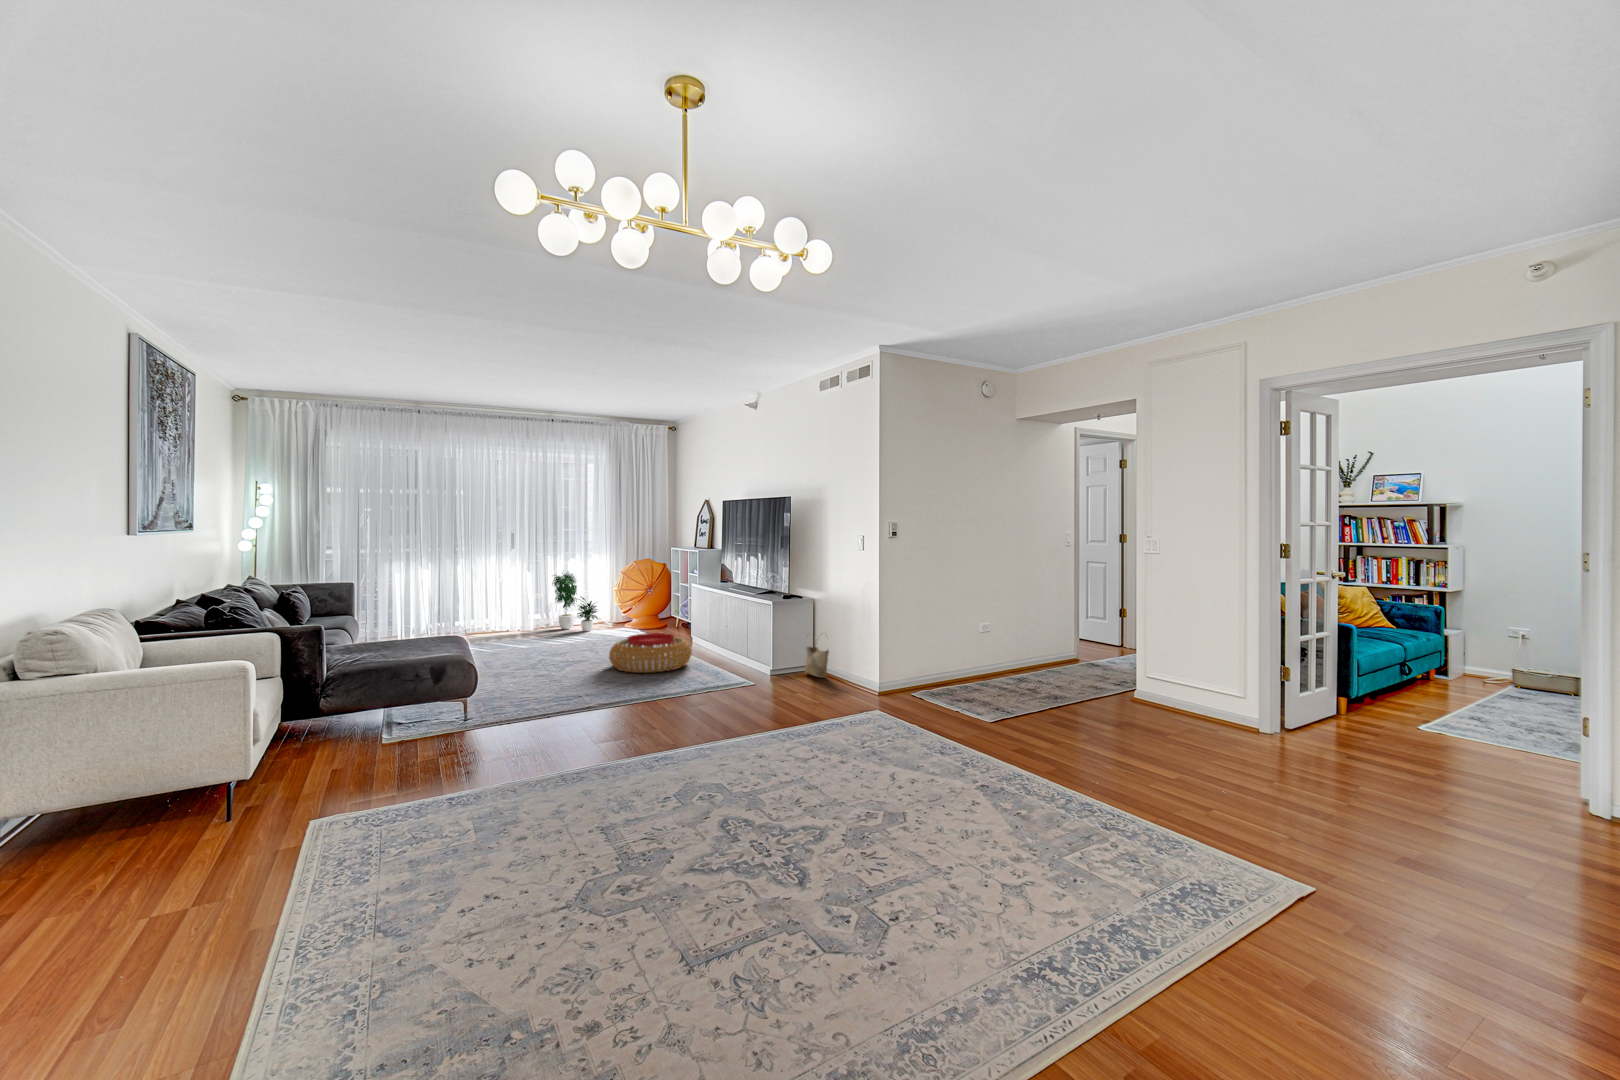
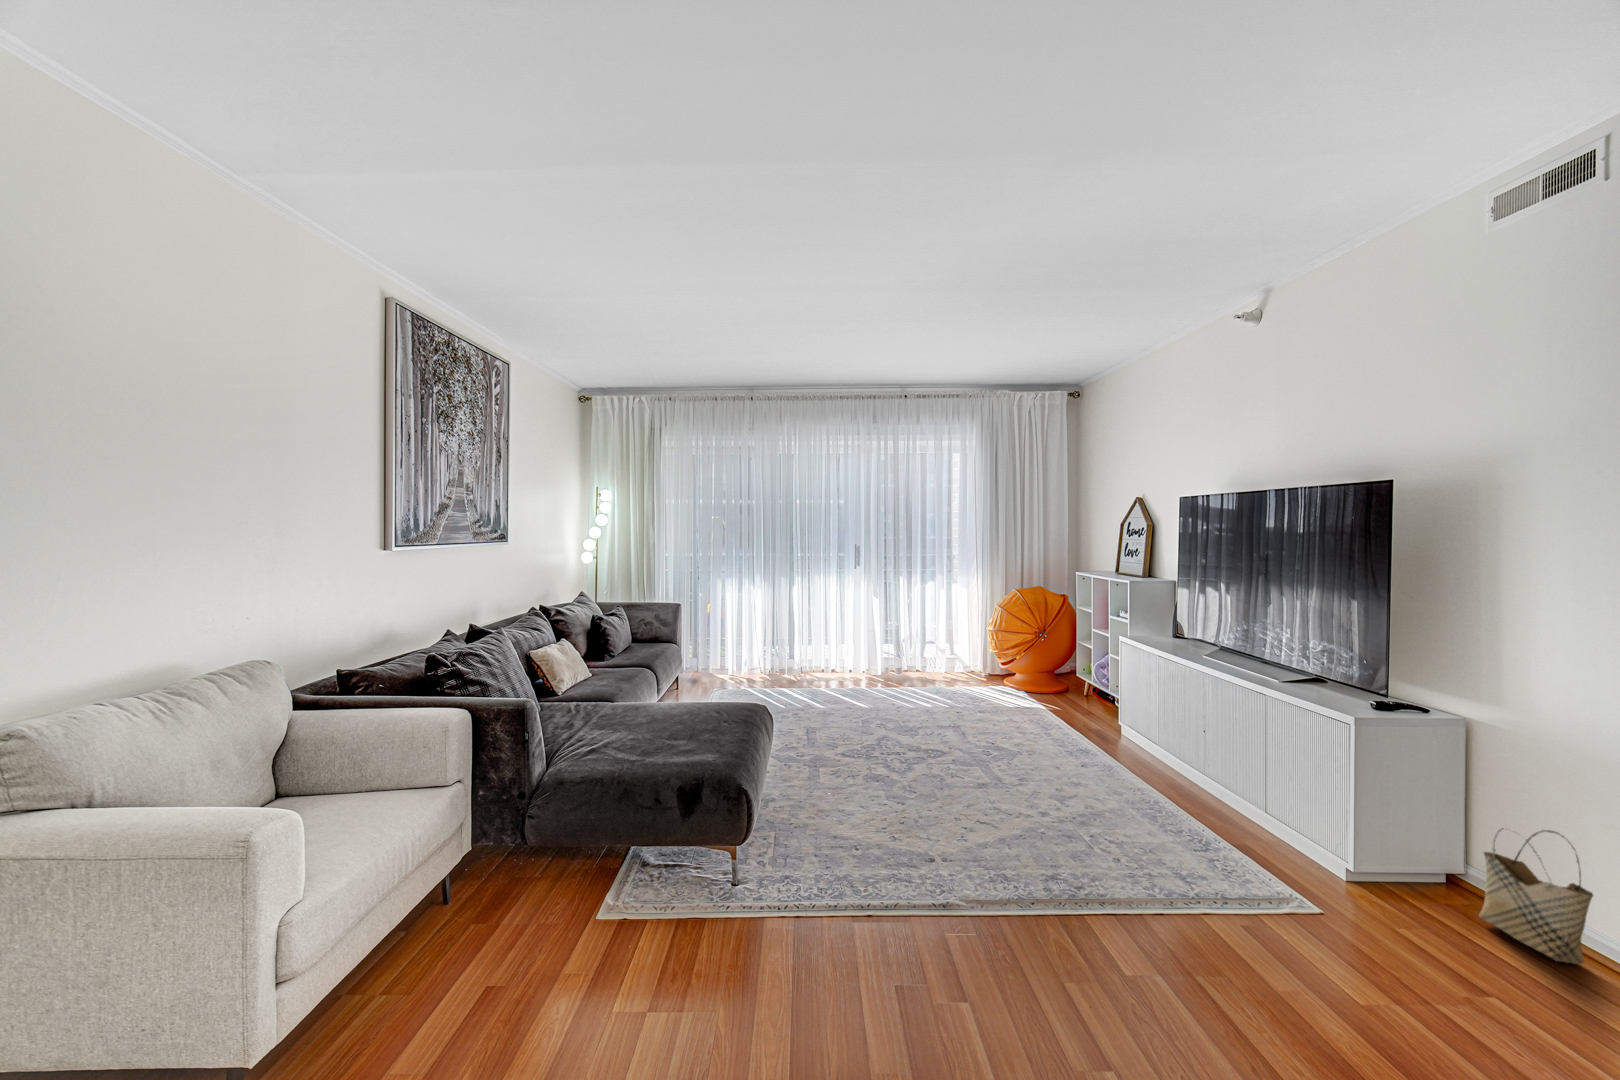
potted plant: present [552,572,597,631] -> none [904,597,969,688]
pouf: present [609,633,692,673] -> none [985,734,1145,828]

